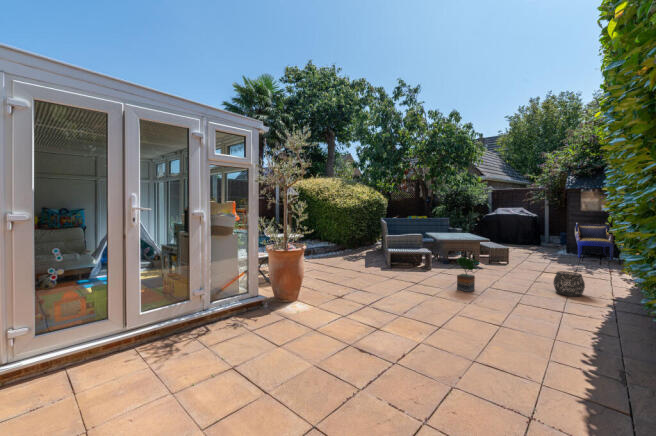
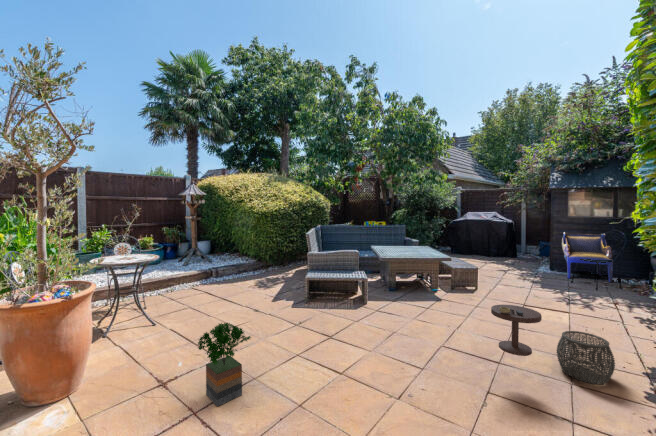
side table: none [515,254,542,296] -> present [491,305,542,356]
potted tree: present [457,257,478,292] -> present [198,323,251,406]

